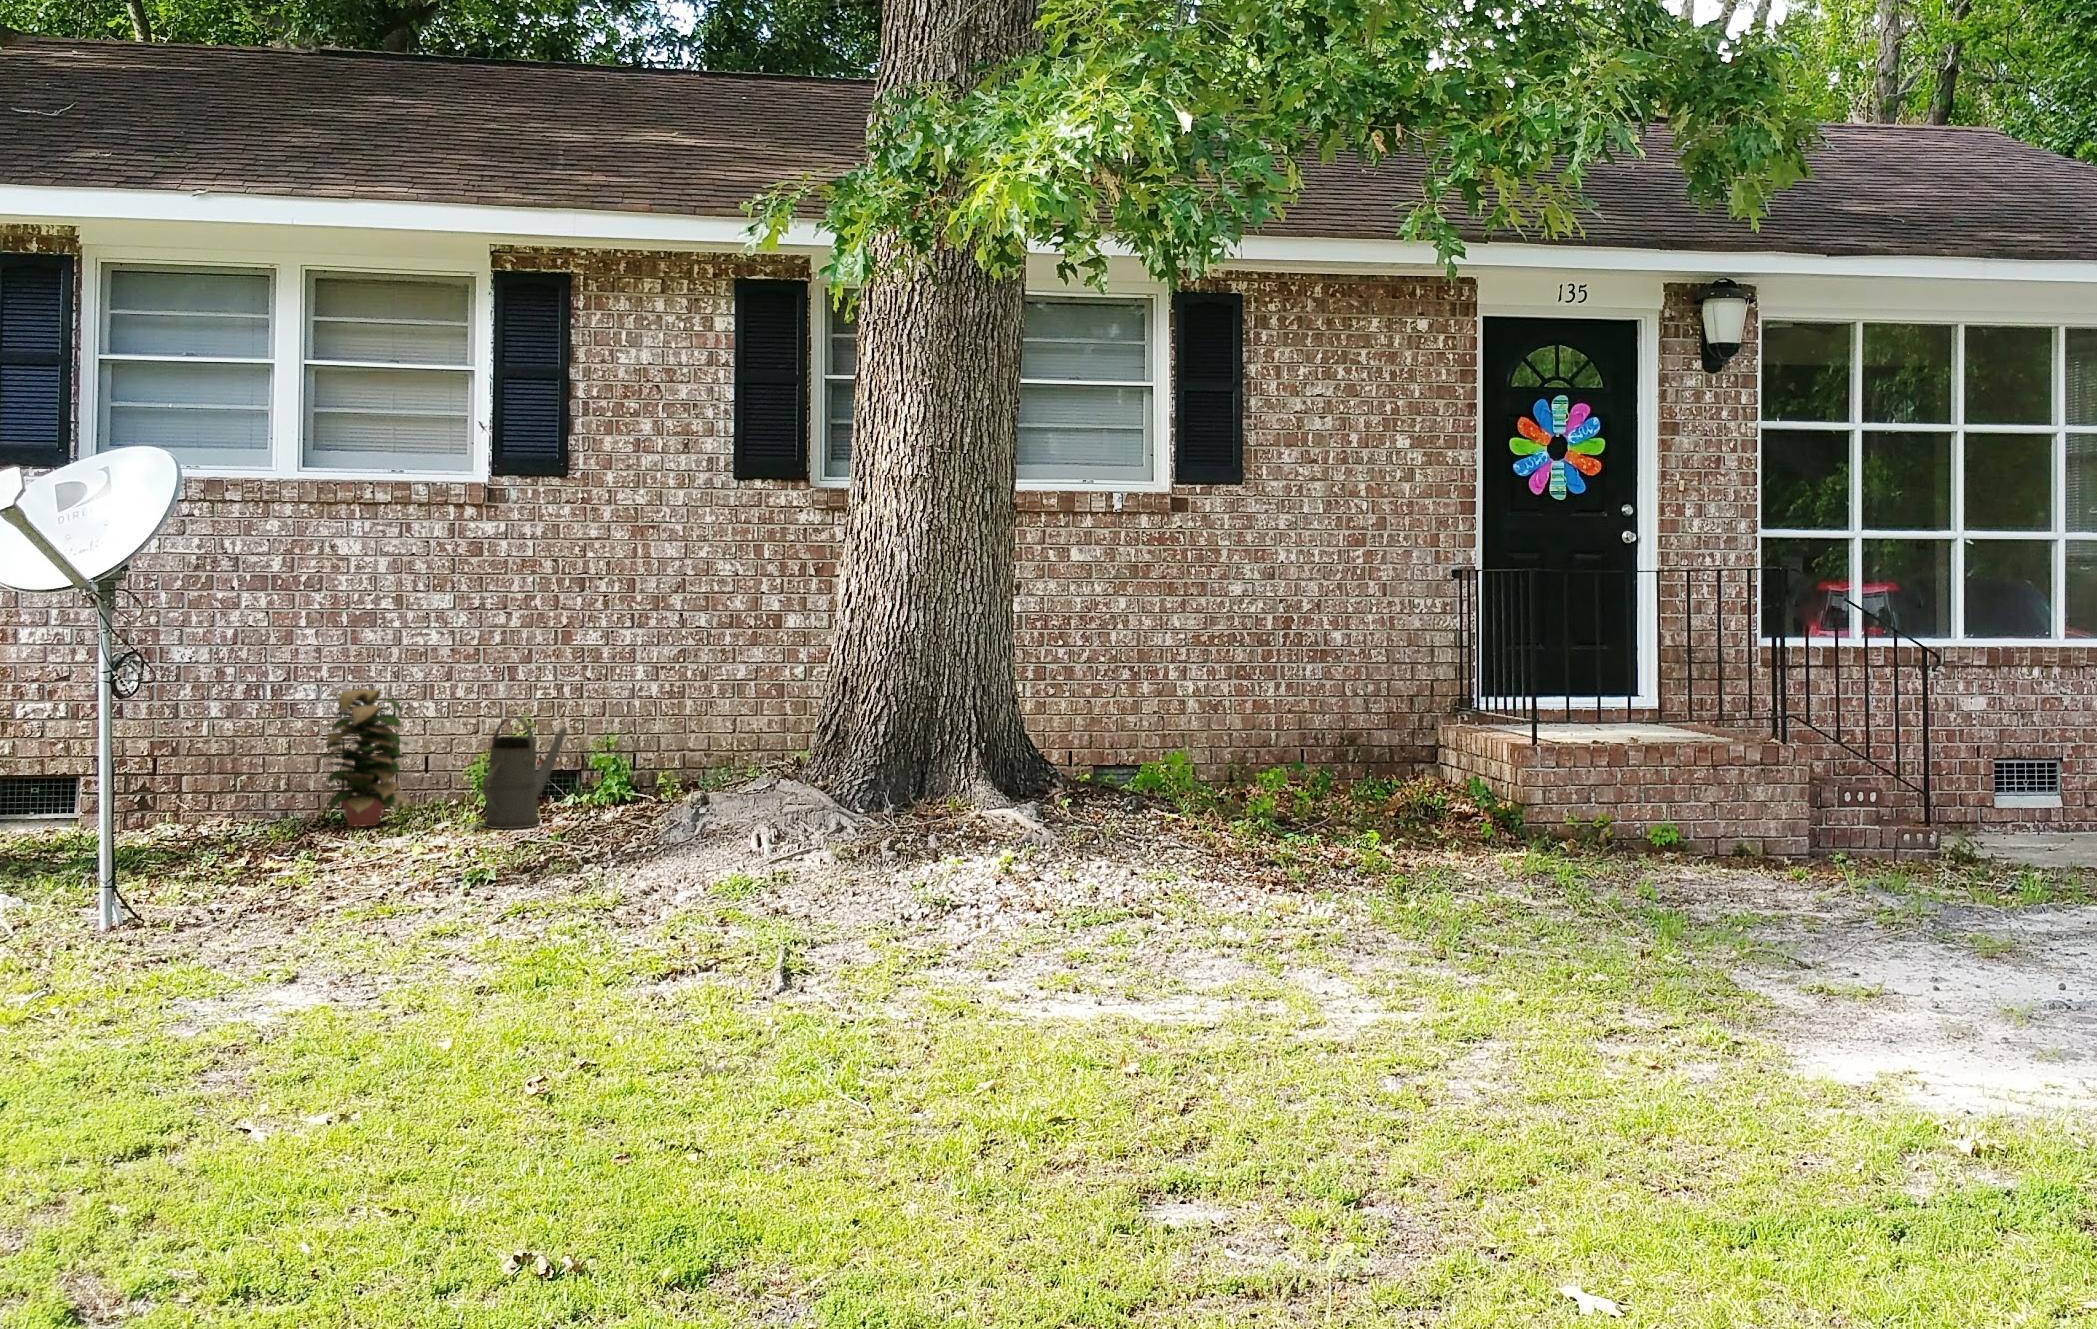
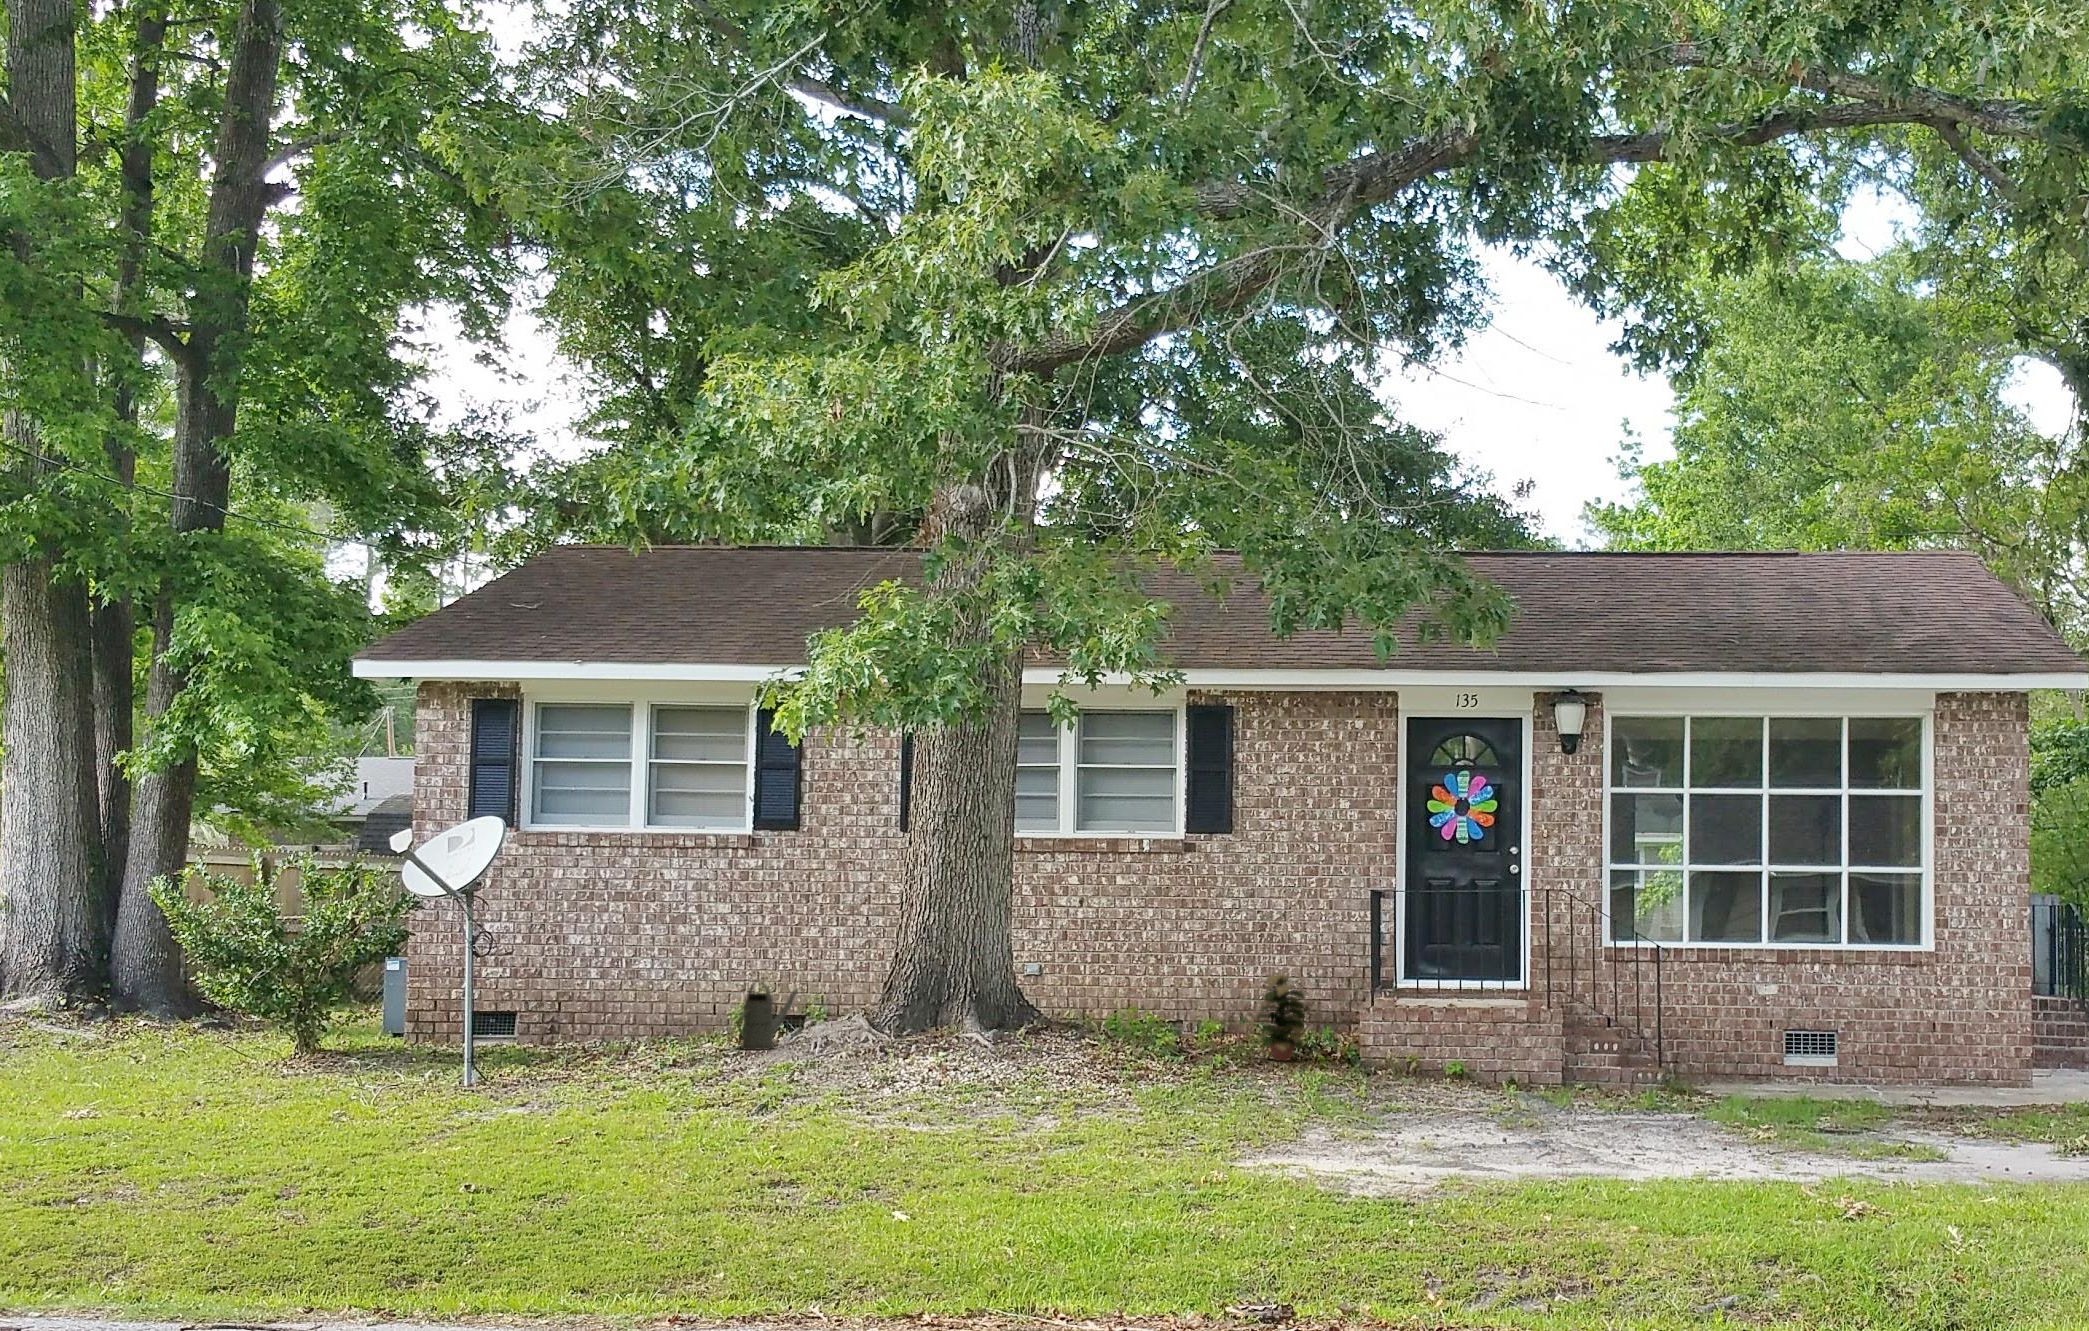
decorative plant: present [313,689,409,827] -> present [1255,975,1306,1061]

